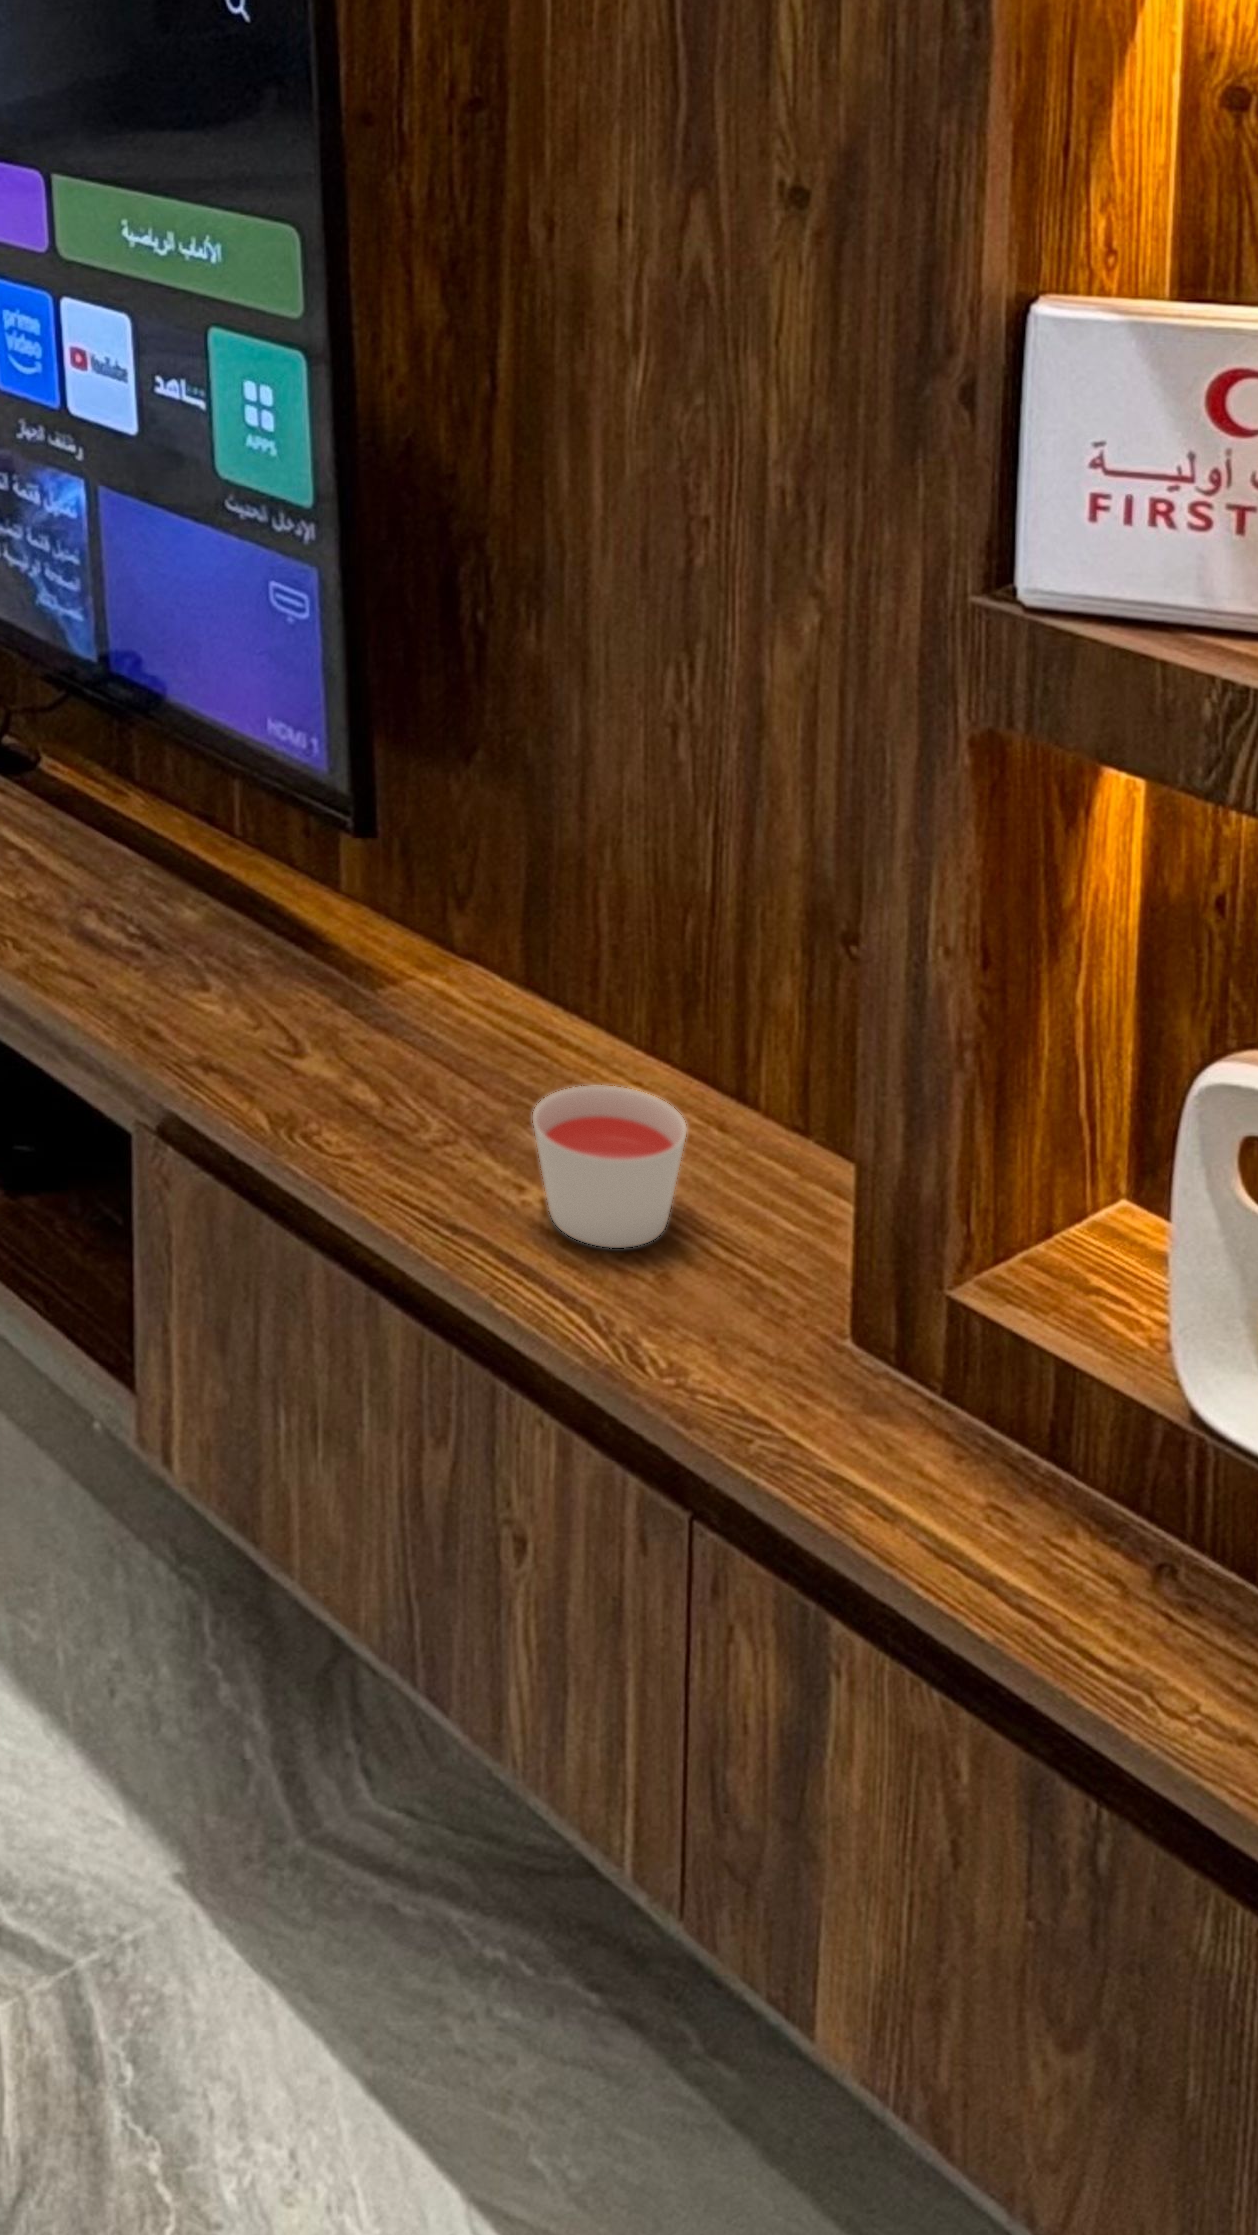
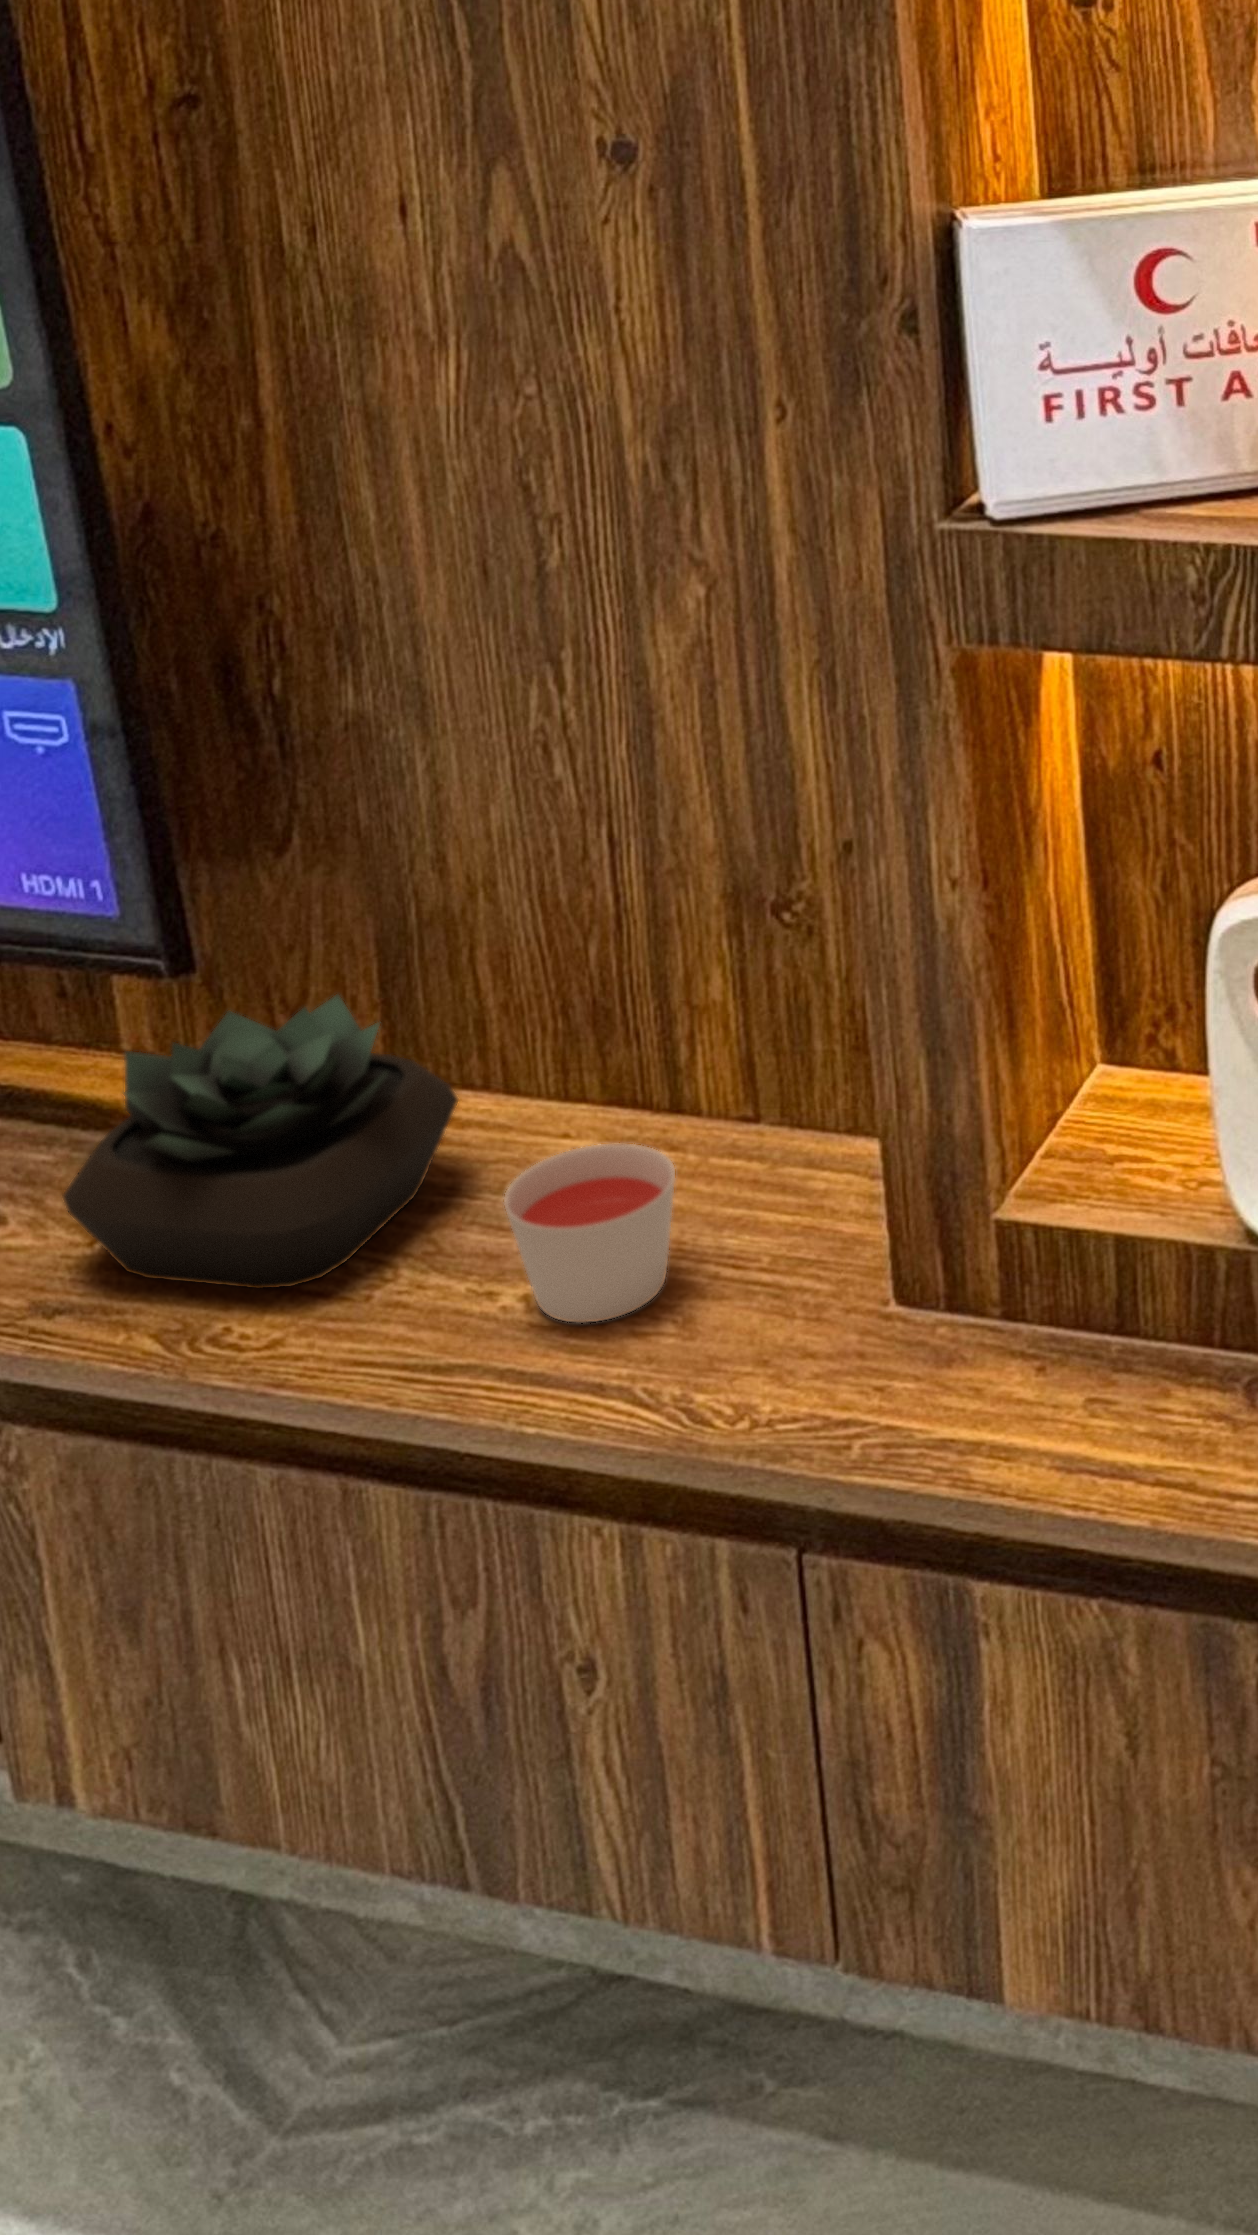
succulent plant: none [230,875,553,1121] -> present [63,995,458,1288]

